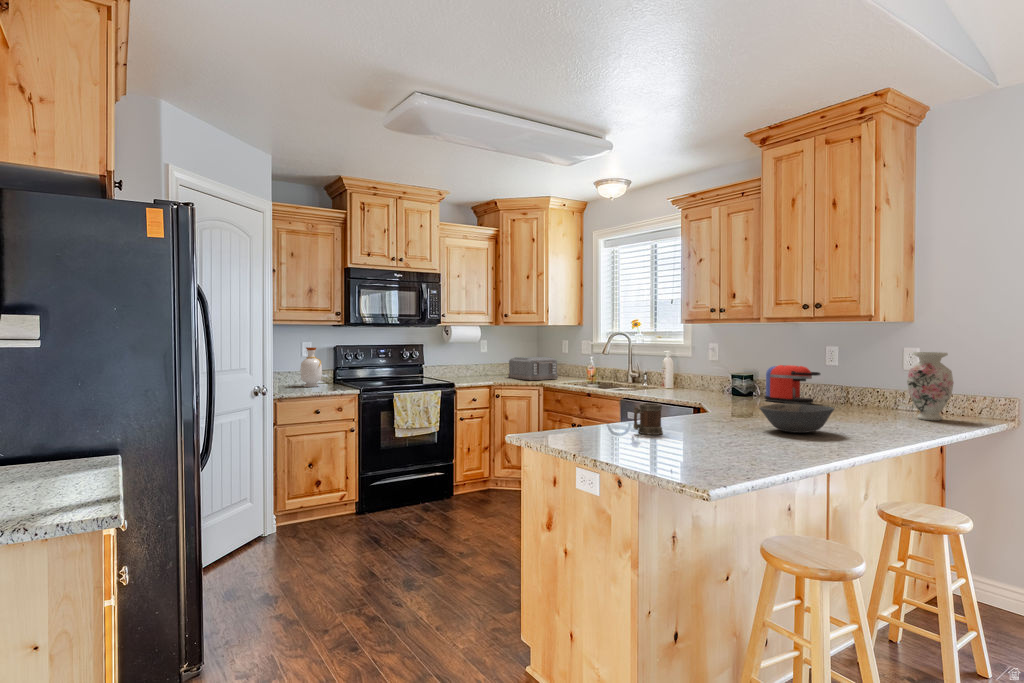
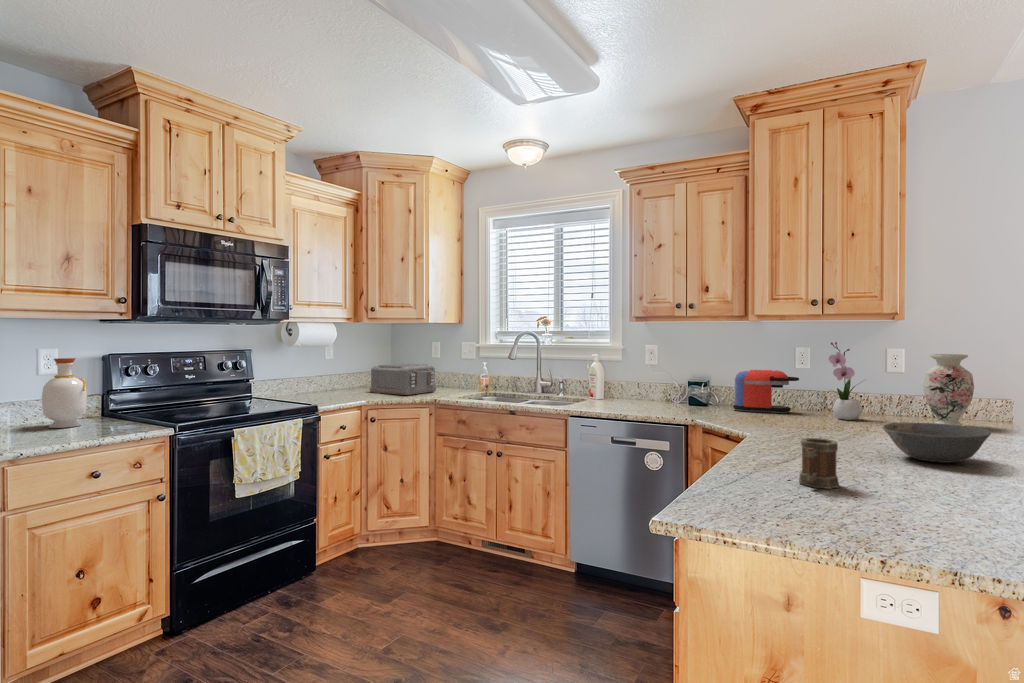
flower arrangement: none [829,341,866,411] -> present [829,342,863,420]

